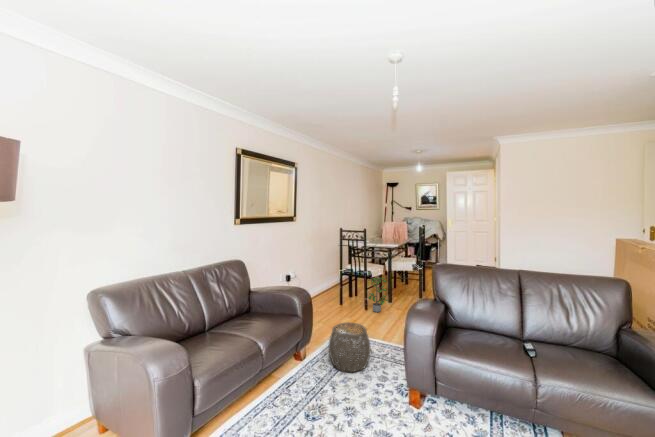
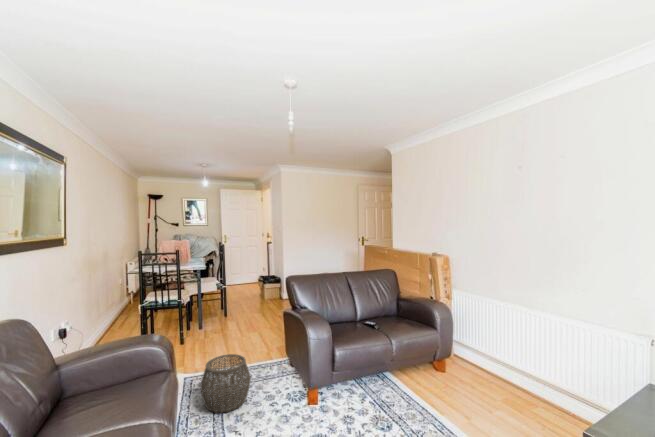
potted plant: present [368,278,388,312] -> none [187,301,213,344]

